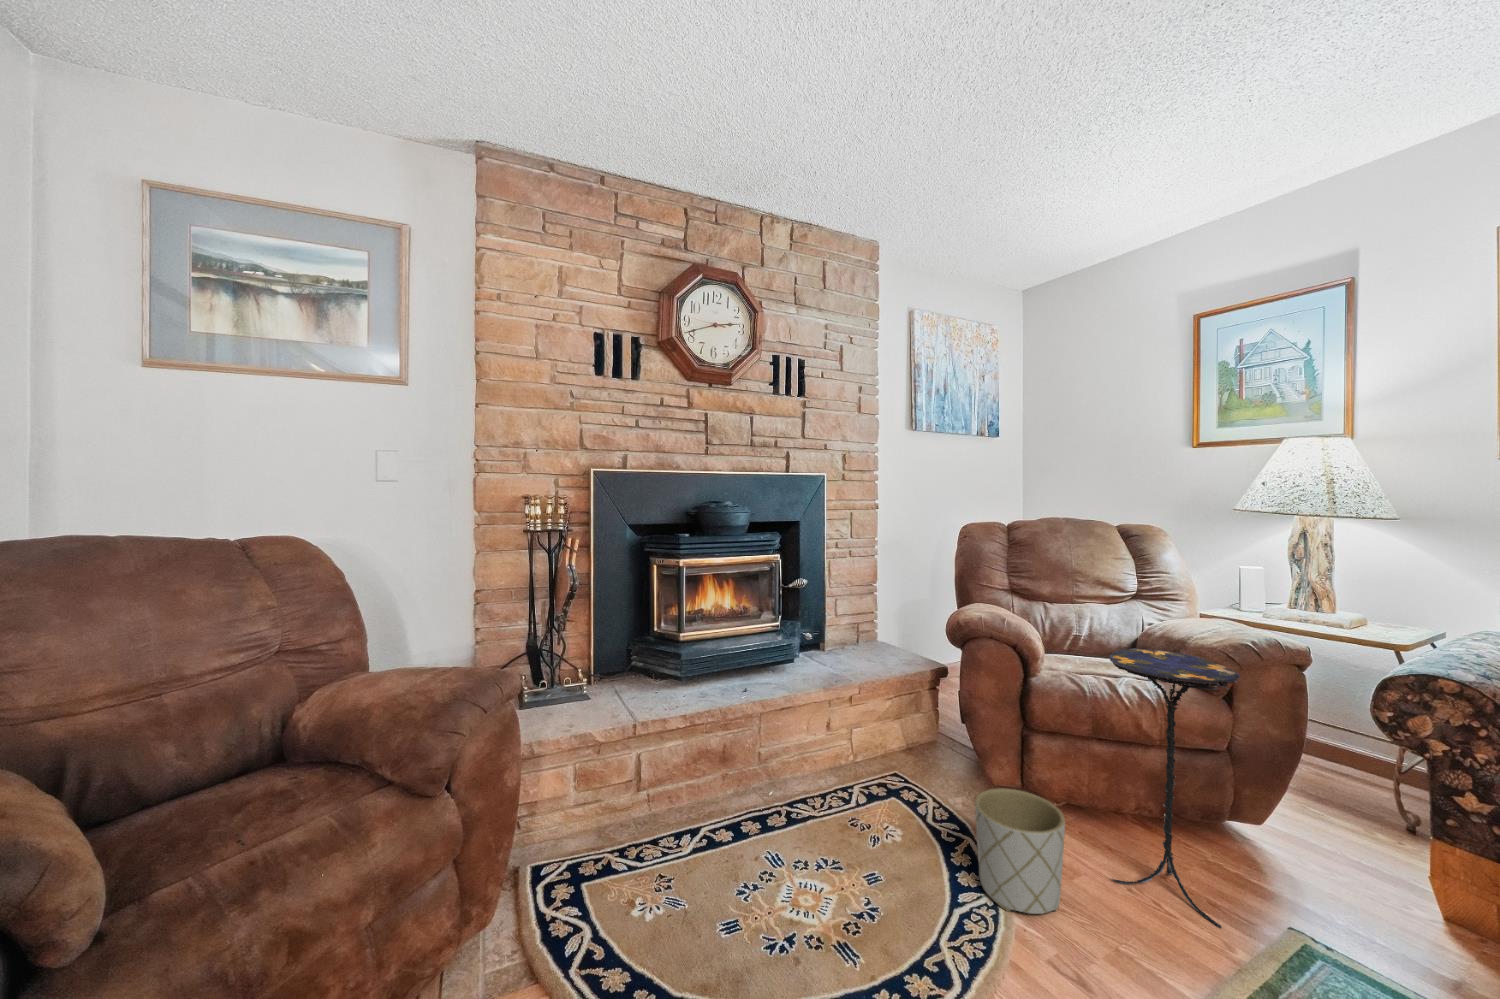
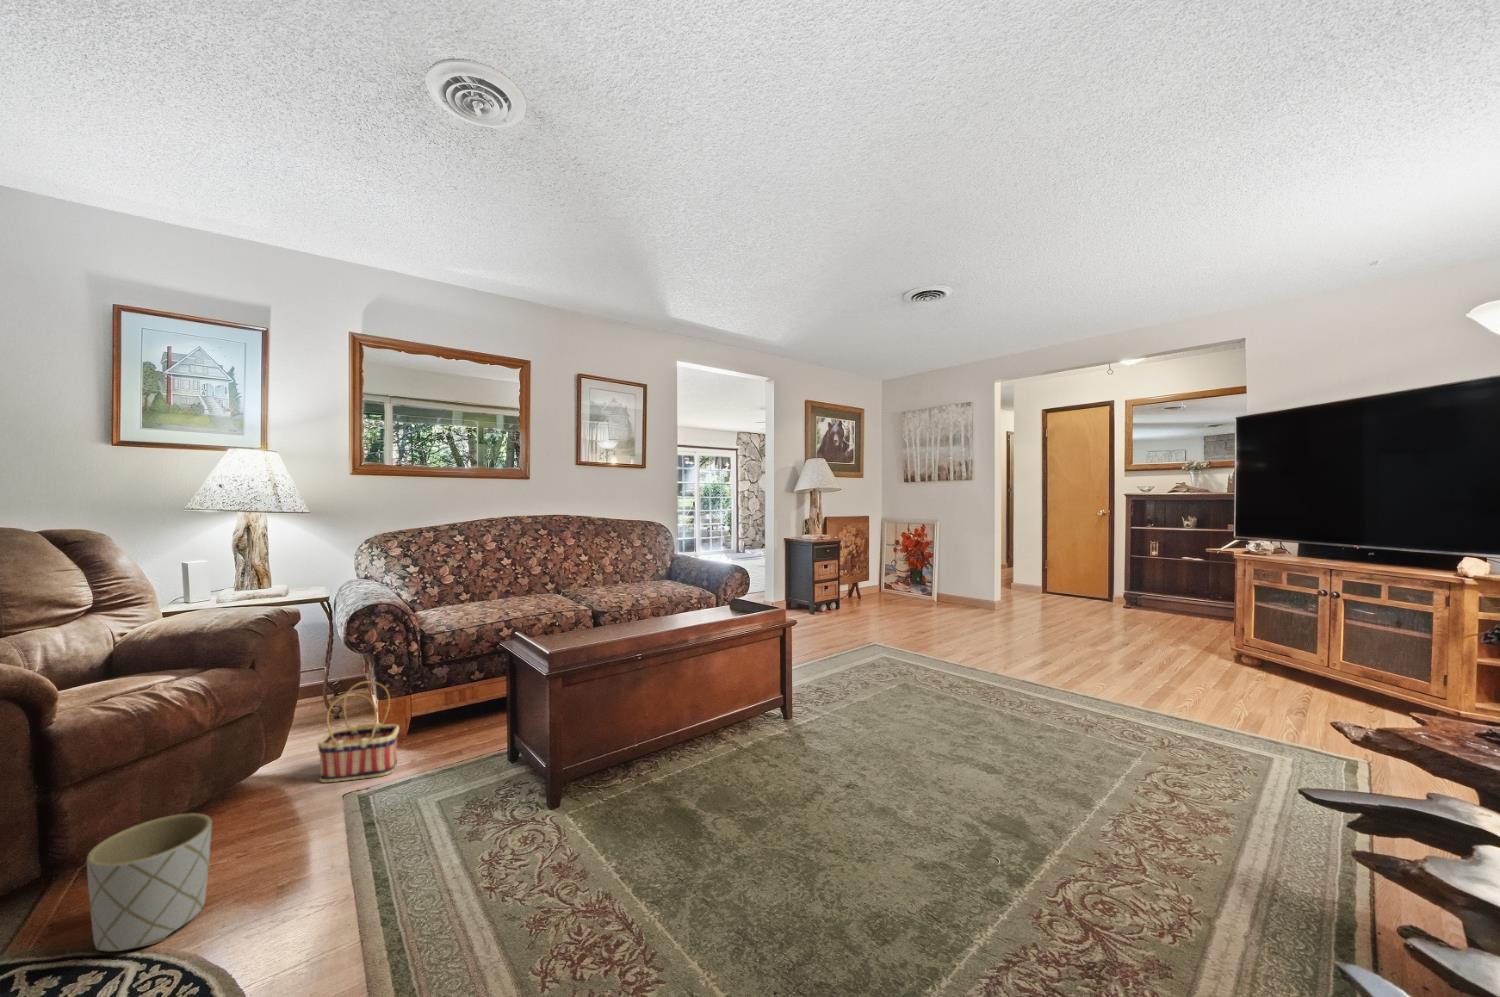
side table: present [1110,648,1240,928] -> none [204,632,319,855]
basket: none [1284,783,1437,964] -> present [318,681,399,782]

